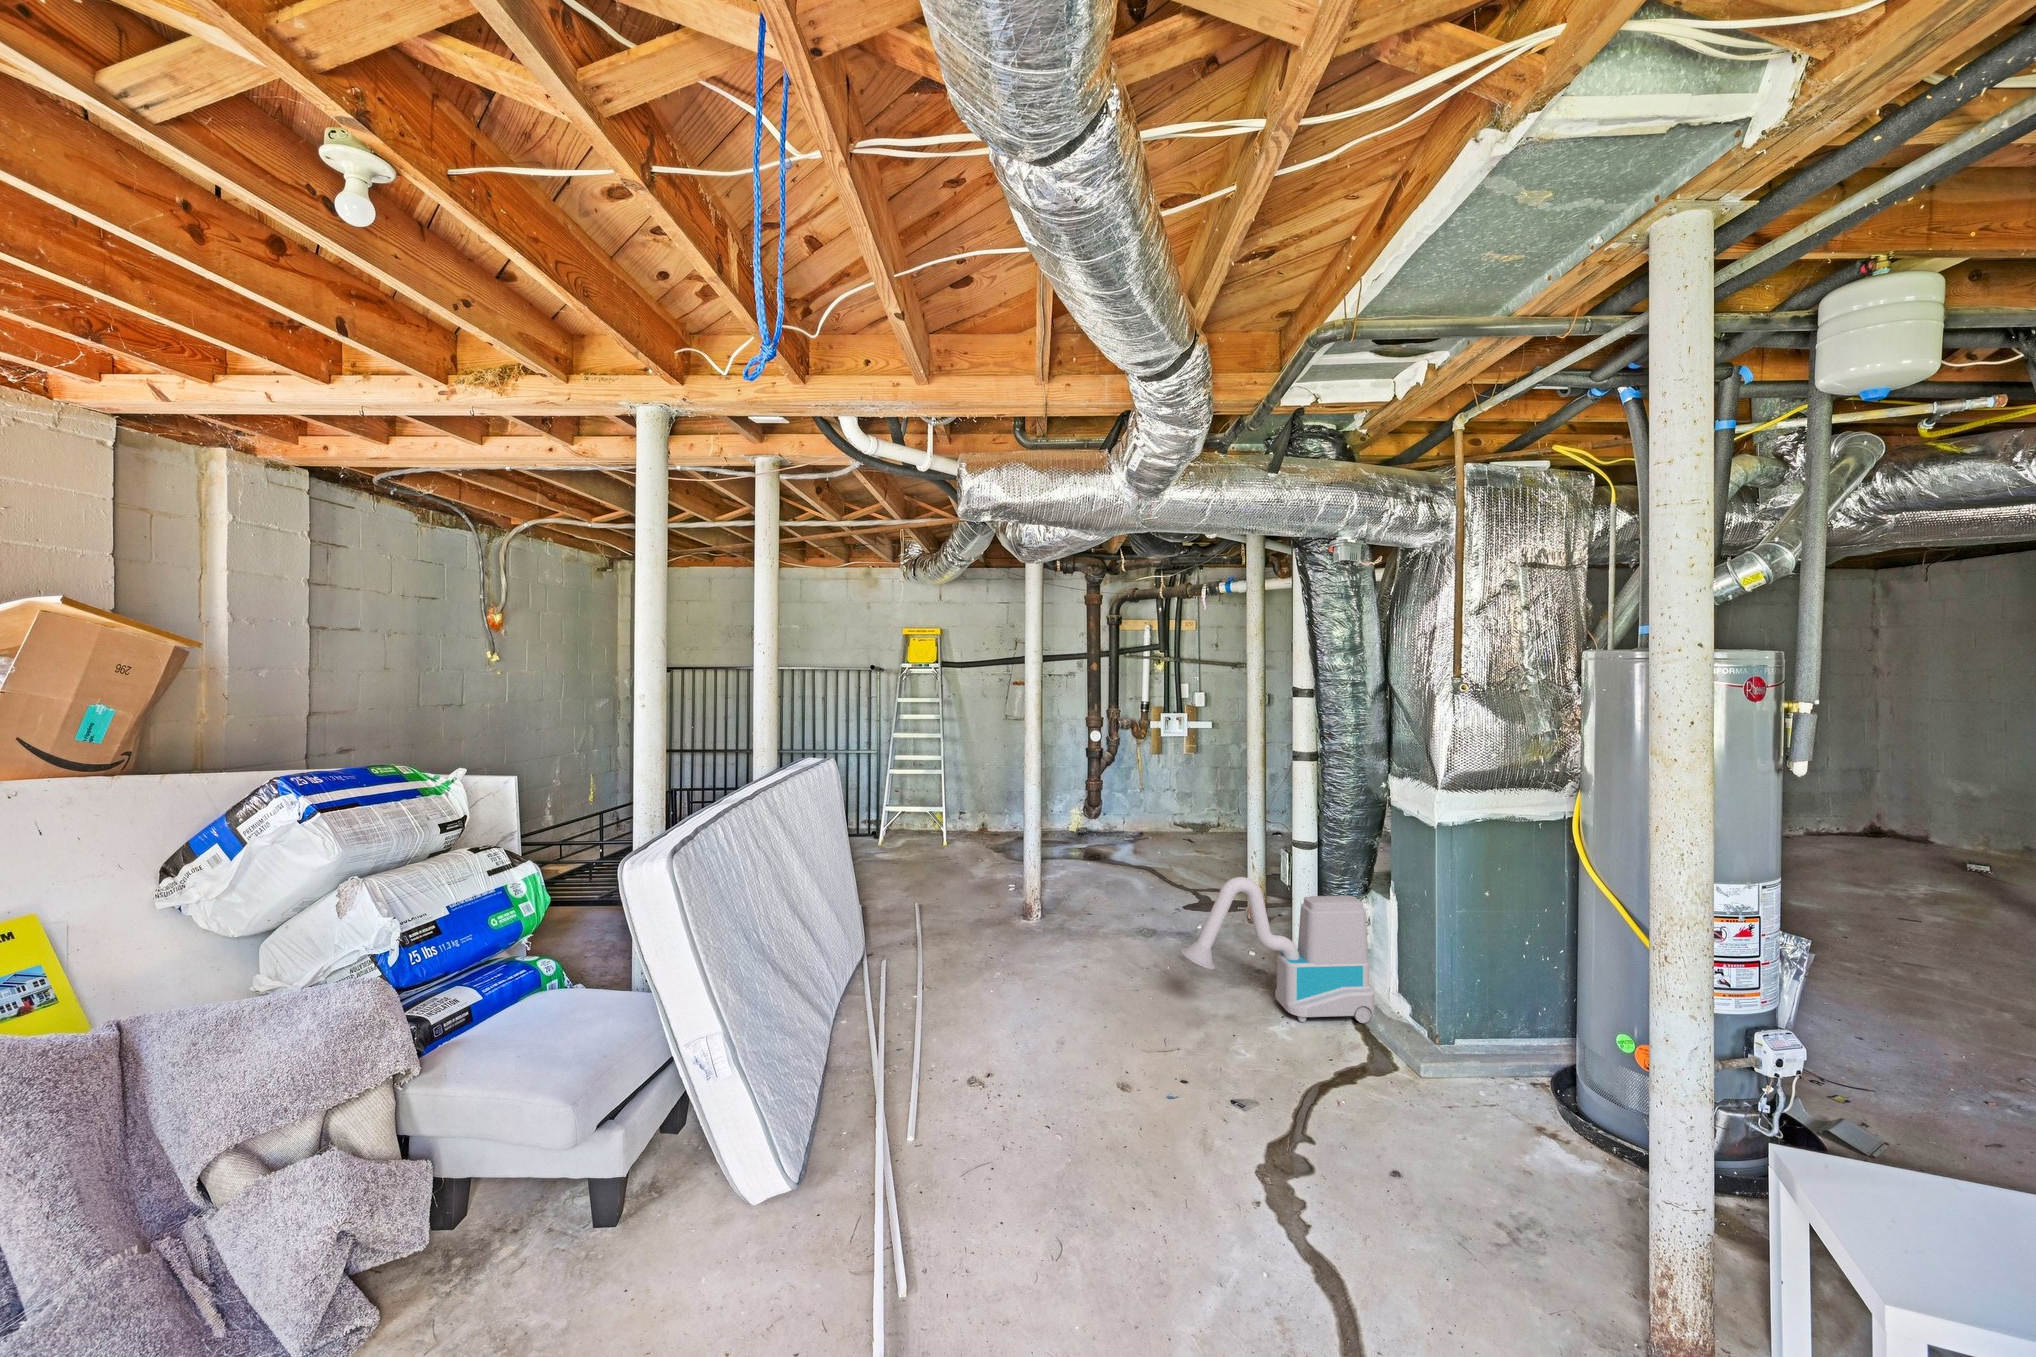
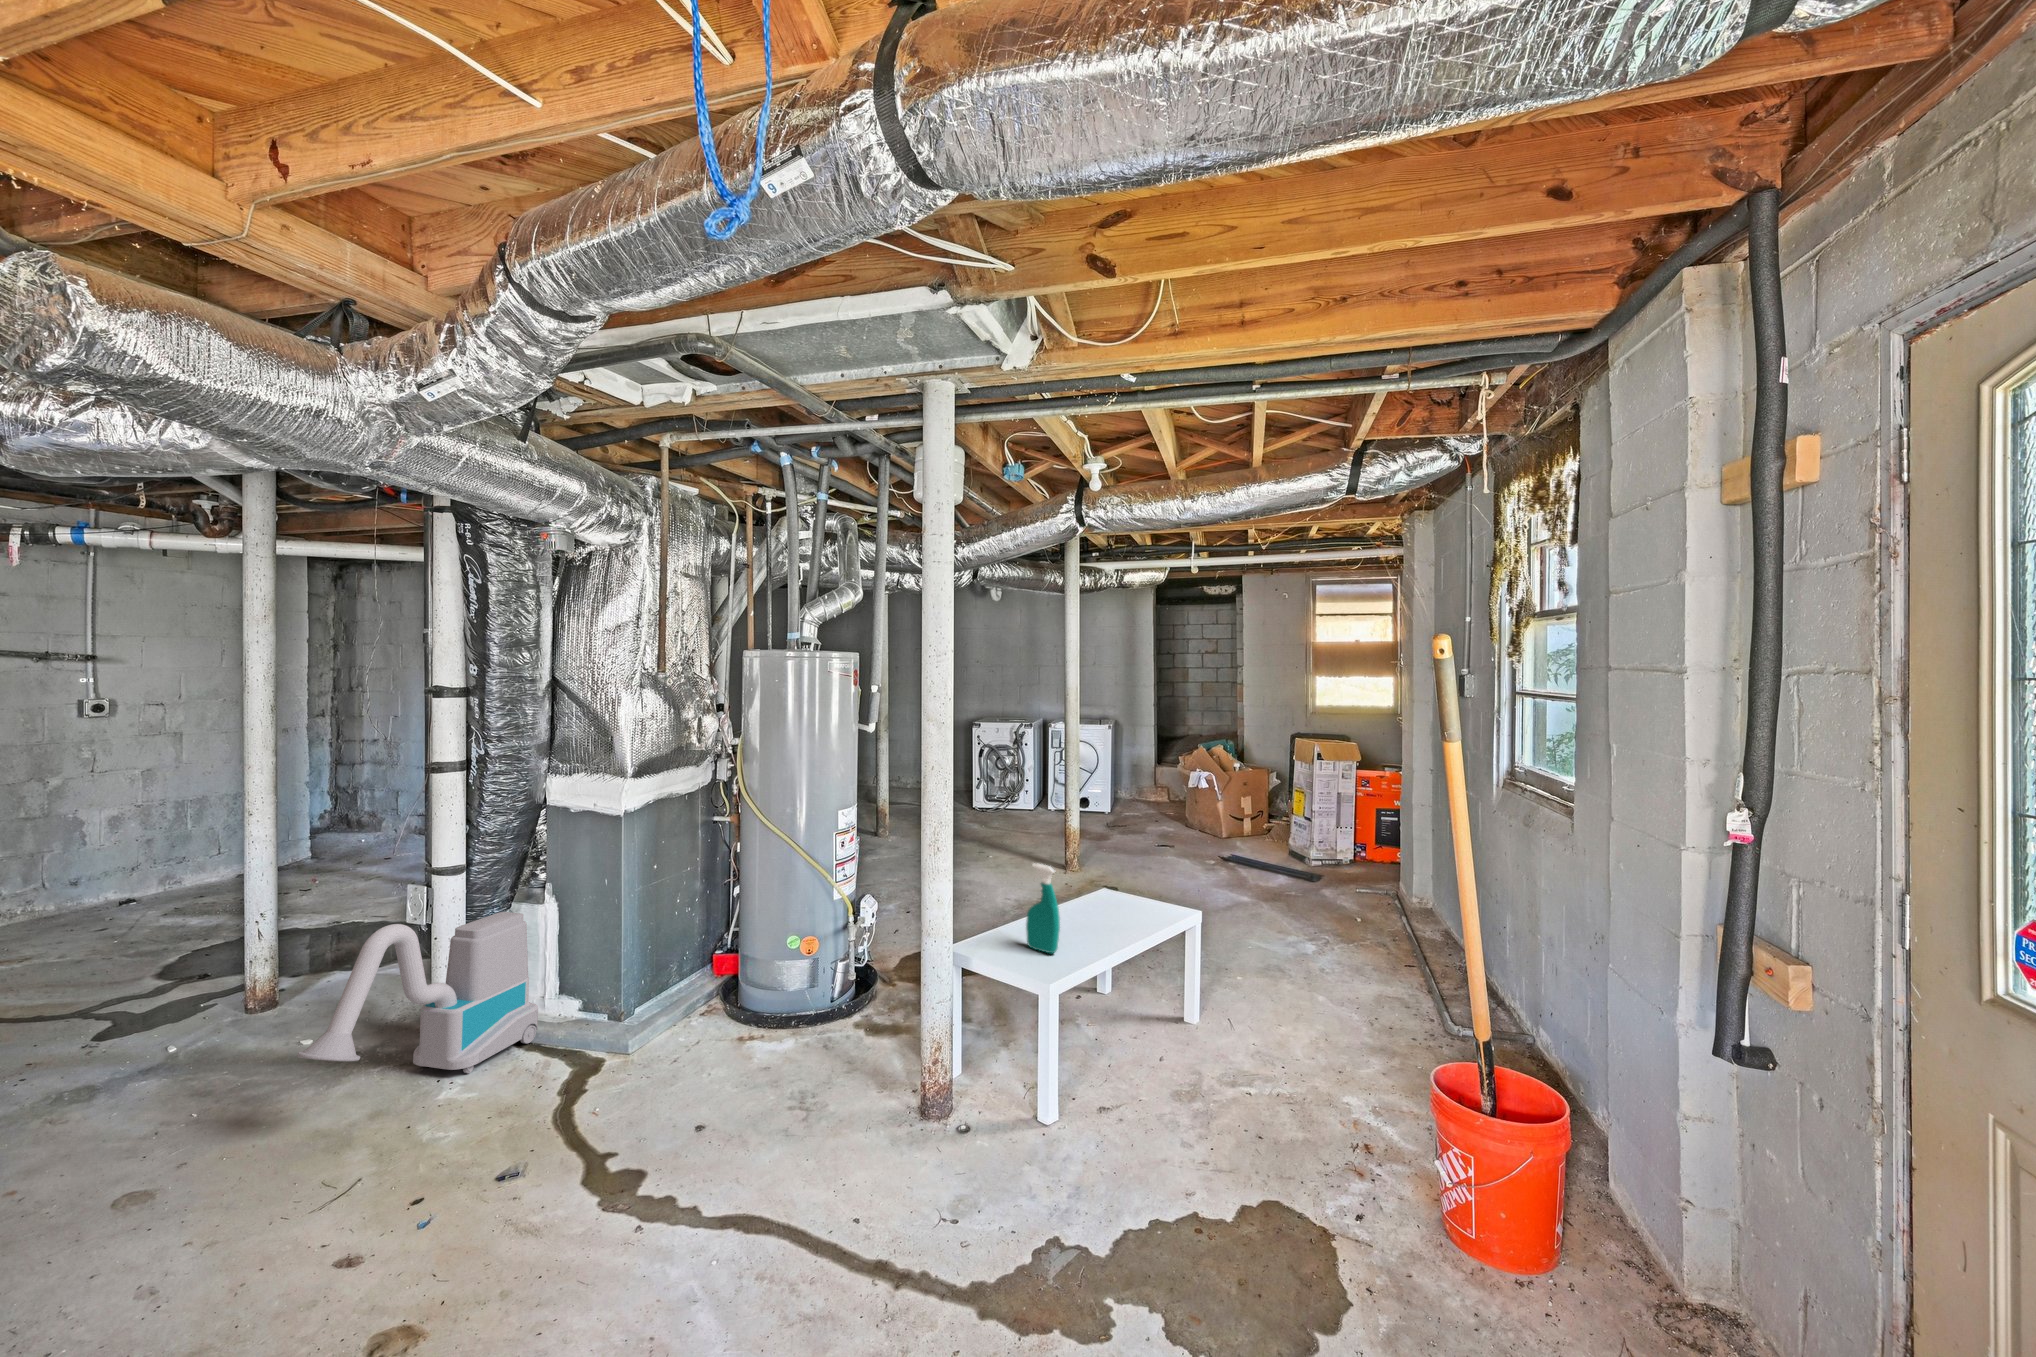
spray bottle: none [1886,1055,1957,1257] -> present [1026,864,1060,953]

